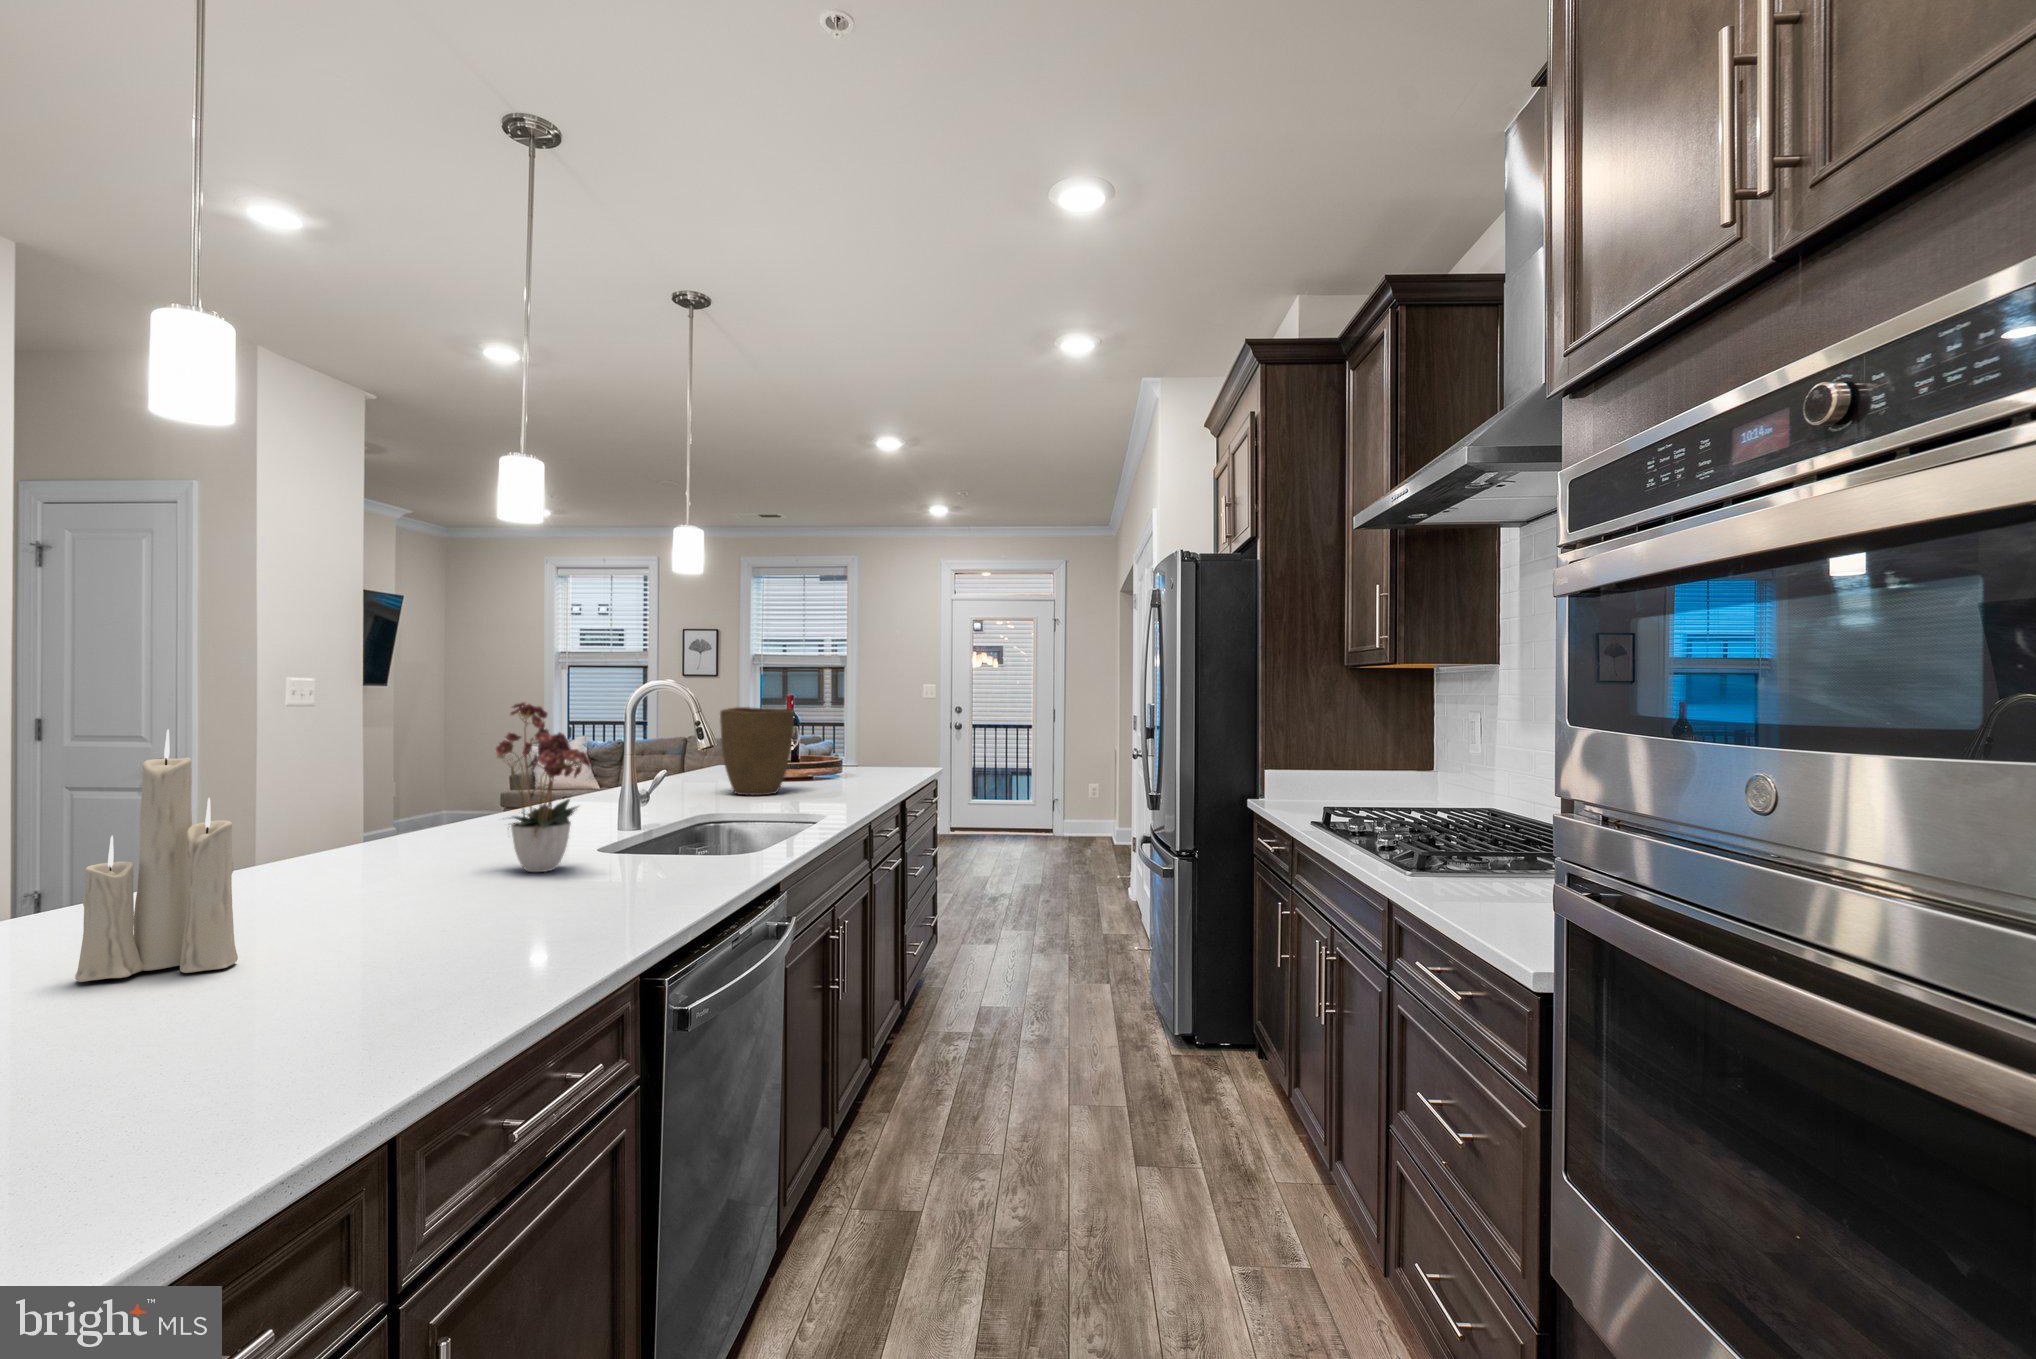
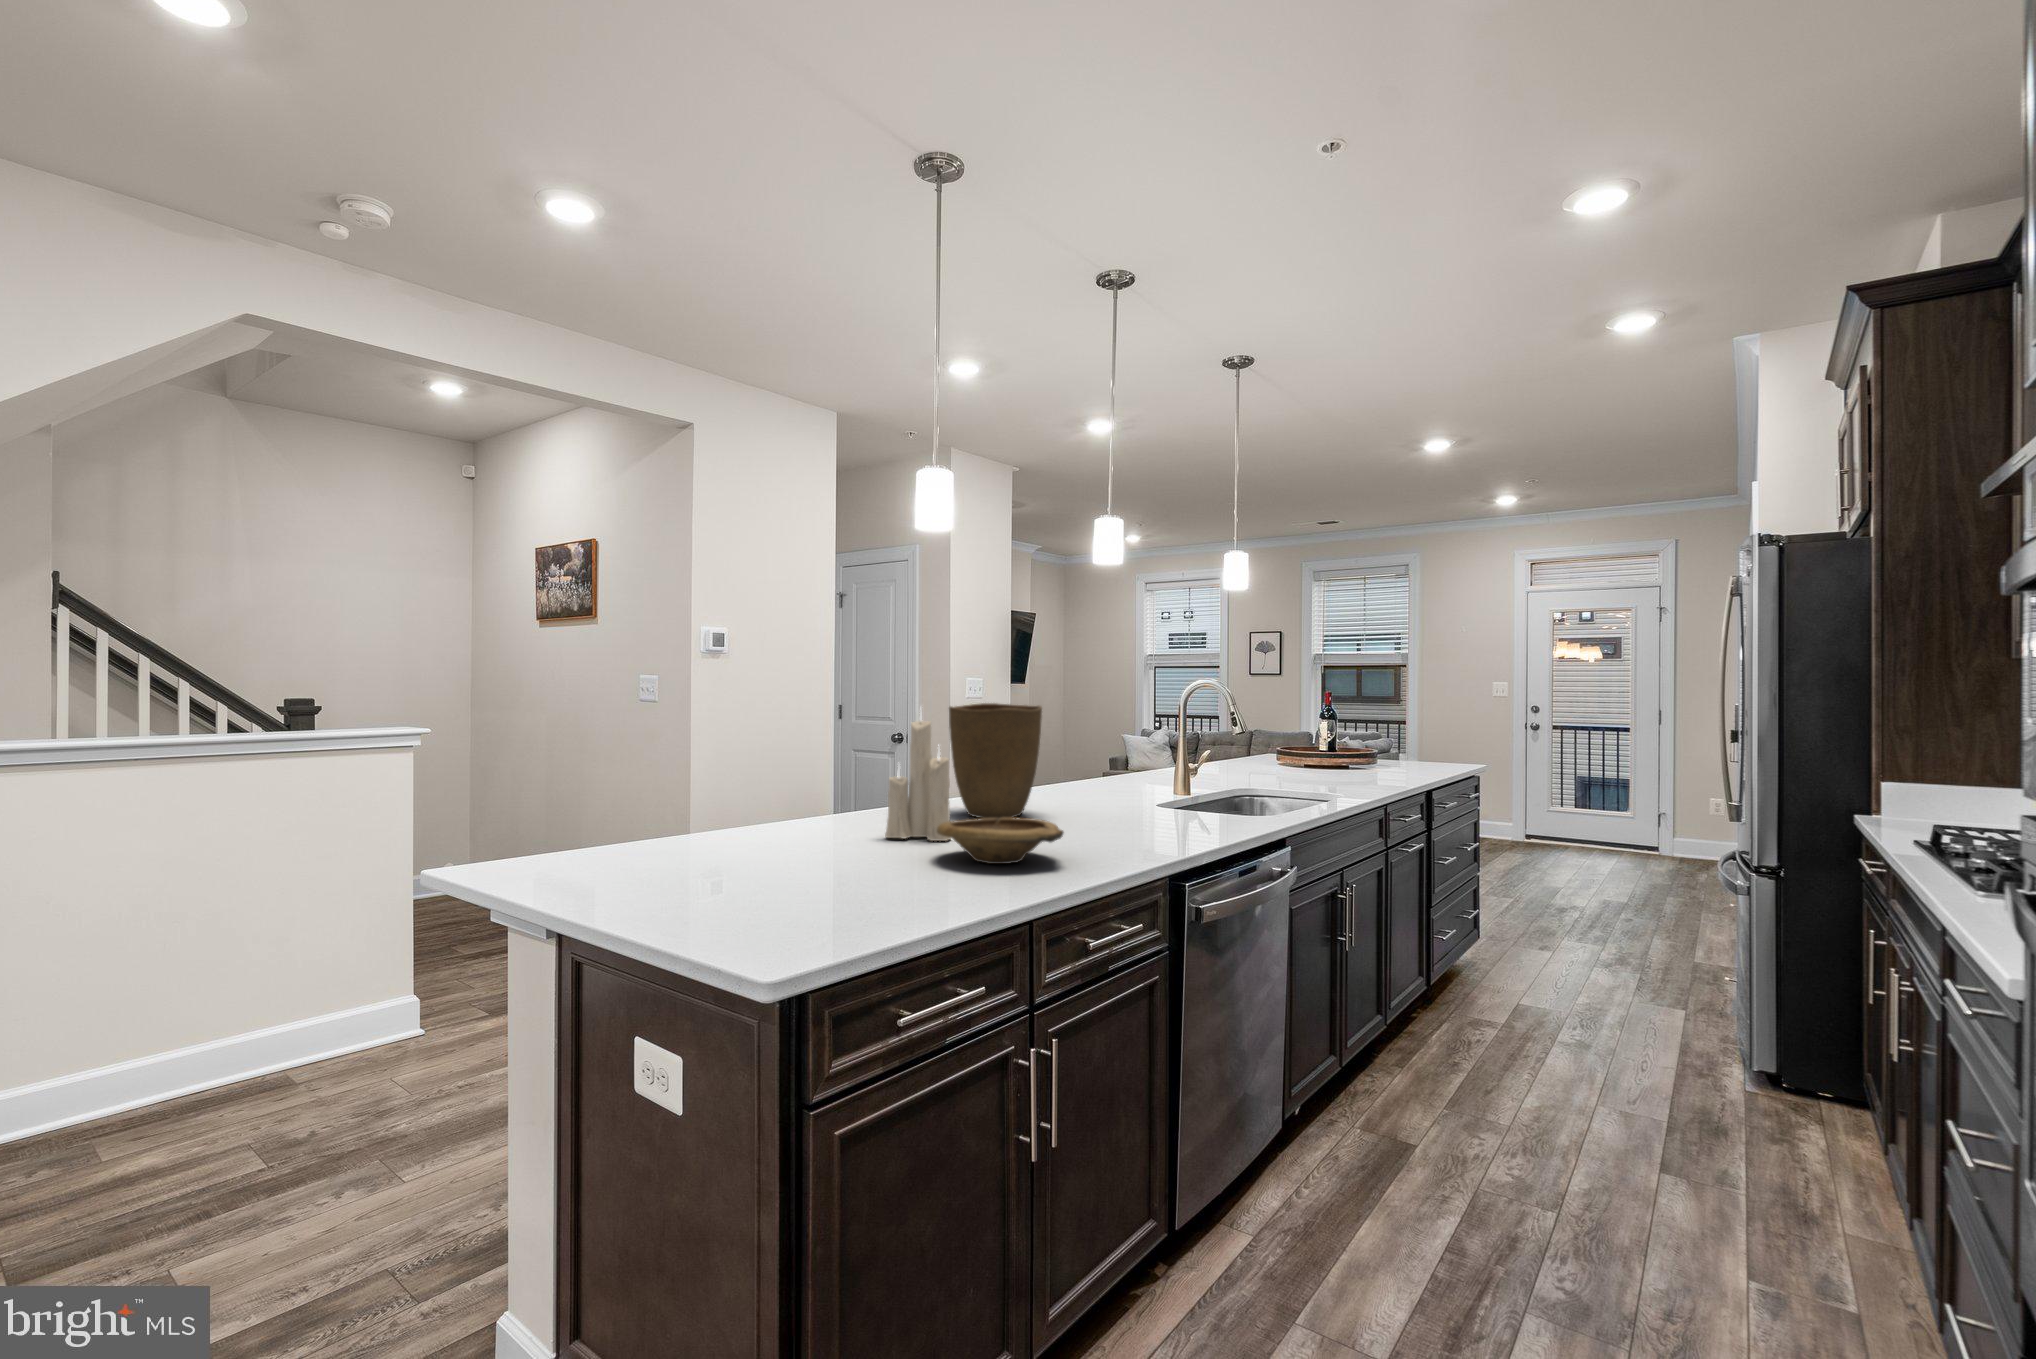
flower arrangement: present [496,702,590,872] -> none [1082,688,1153,813]
vase: present [720,707,794,795] -> present [949,703,1042,818]
bowl: none [199,913,471,1009] -> present [937,817,1064,864]

